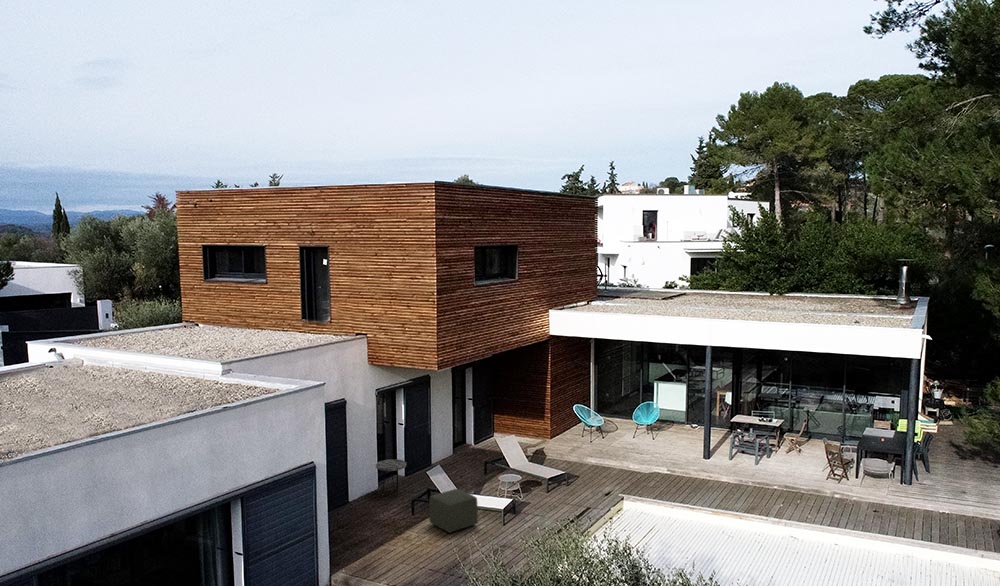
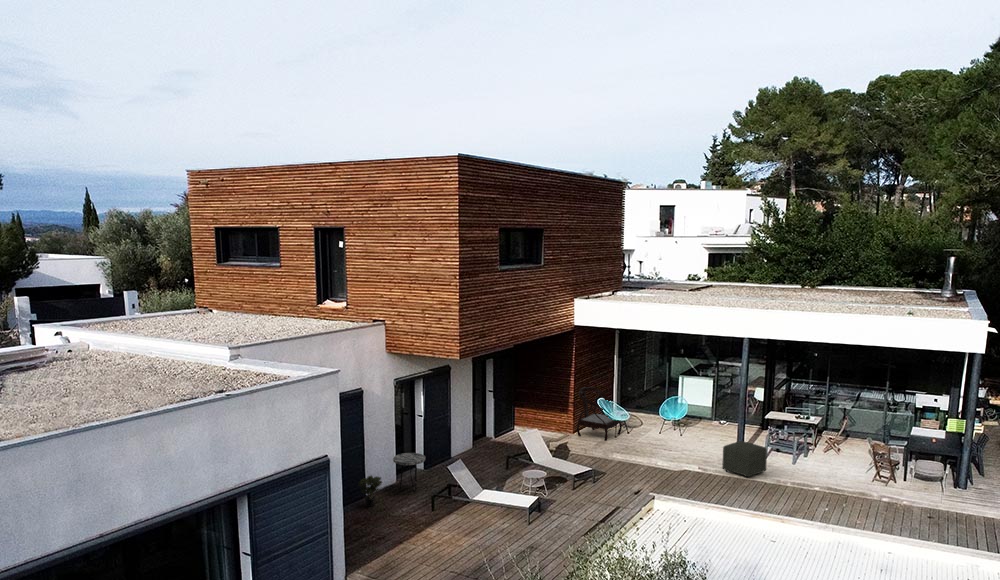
armchair: none [553,394,596,446] -> present [577,387,622,441]
potted plant: none [342,481,366,510] -> present [359,476,382,507]
ottoman: present [429,489,478,533] -> present [722,441,767,477]

